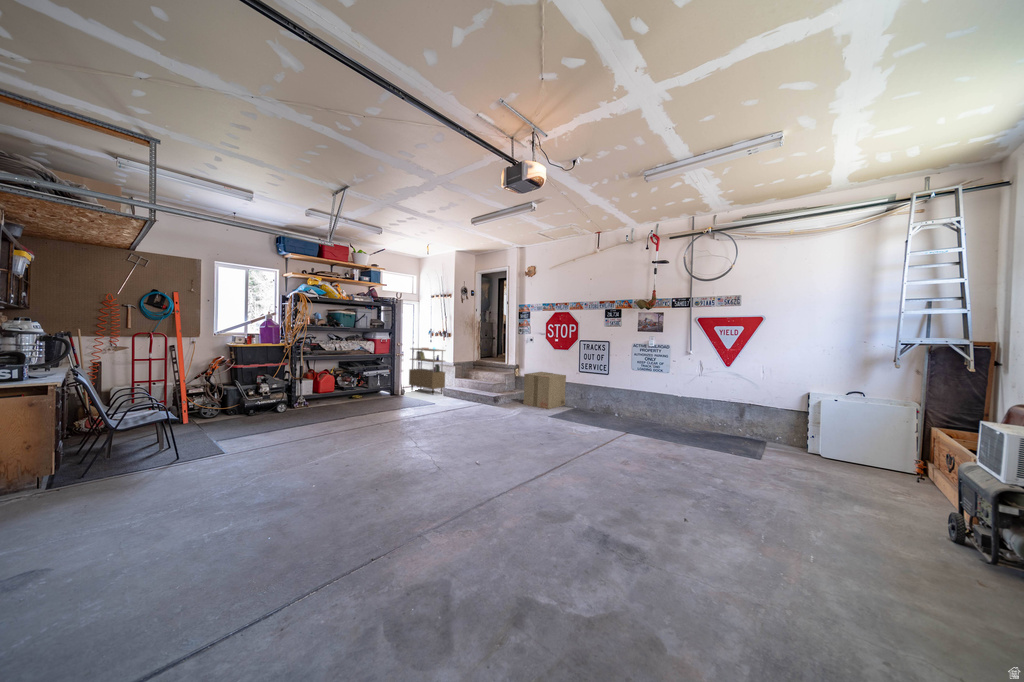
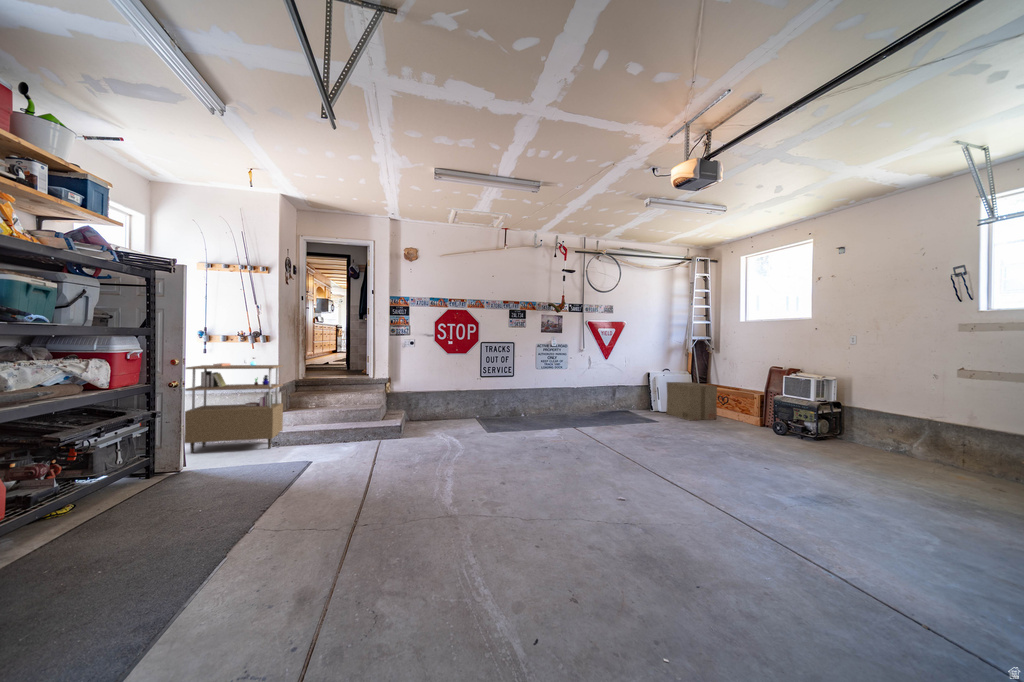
cardboard box: present [523,372,566,409] -> present [666,382,717,420]

